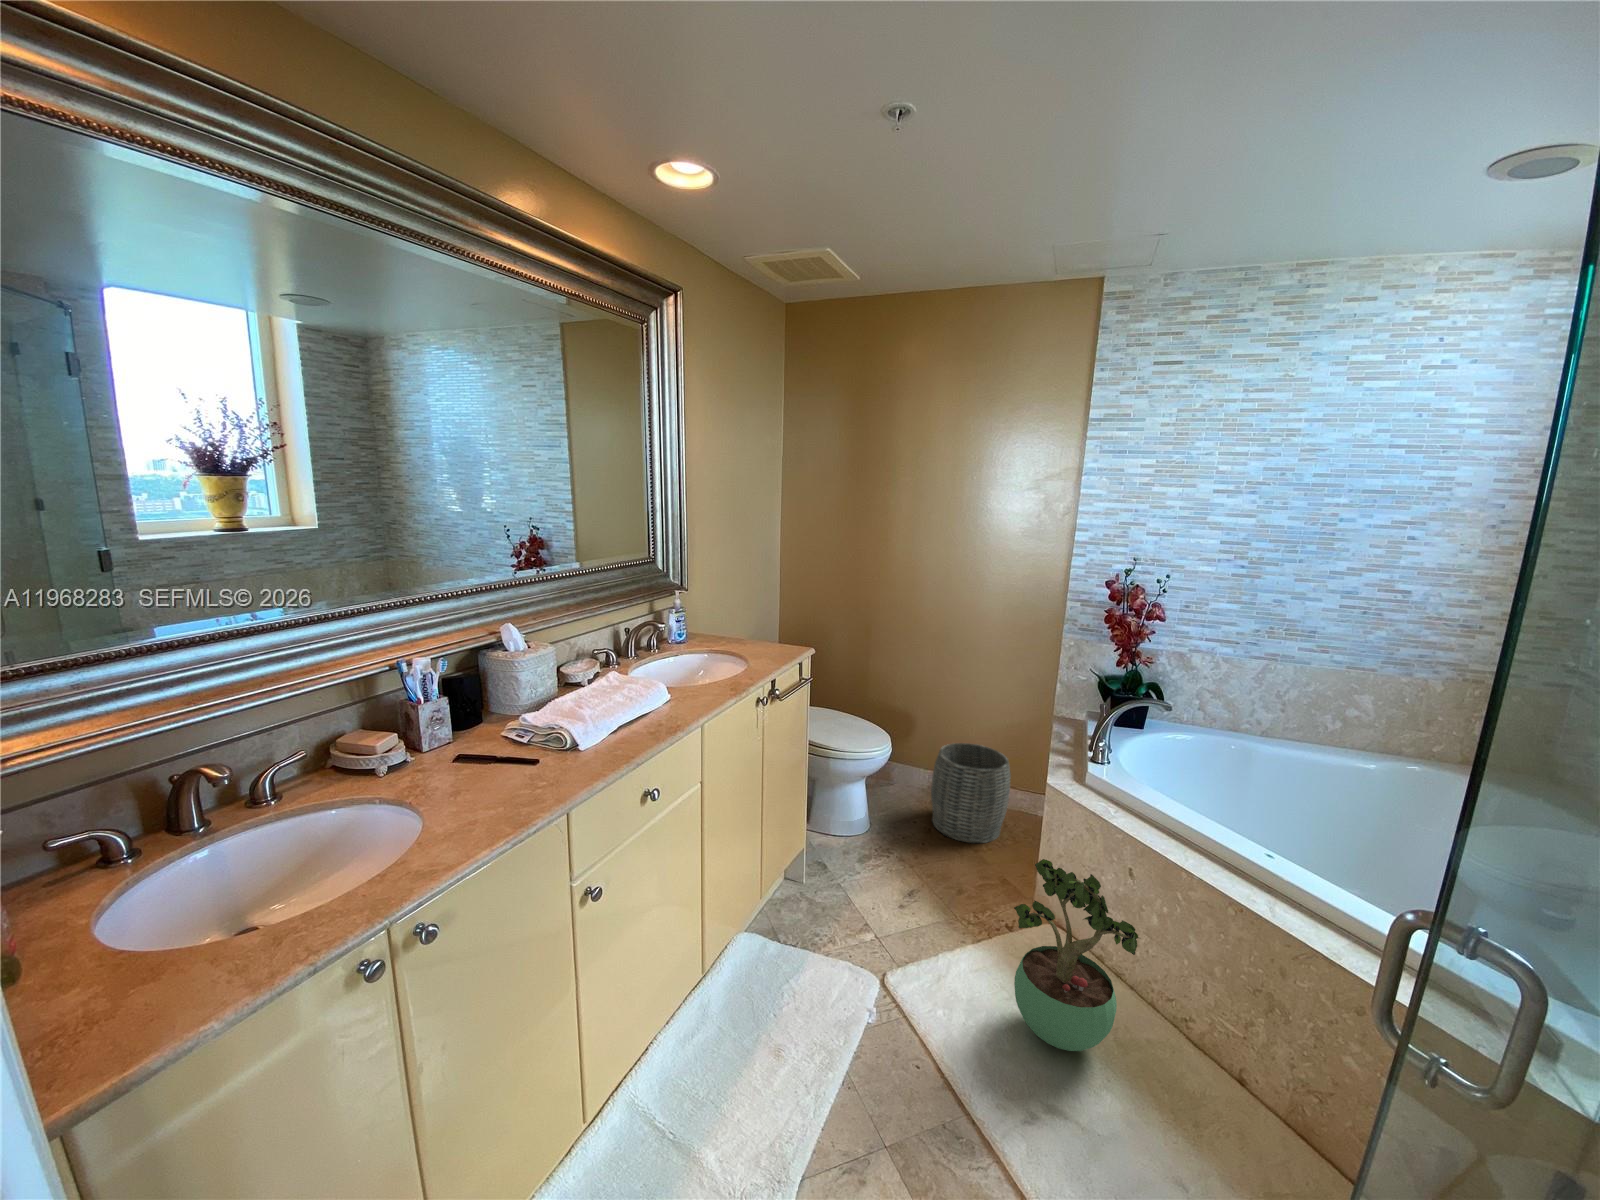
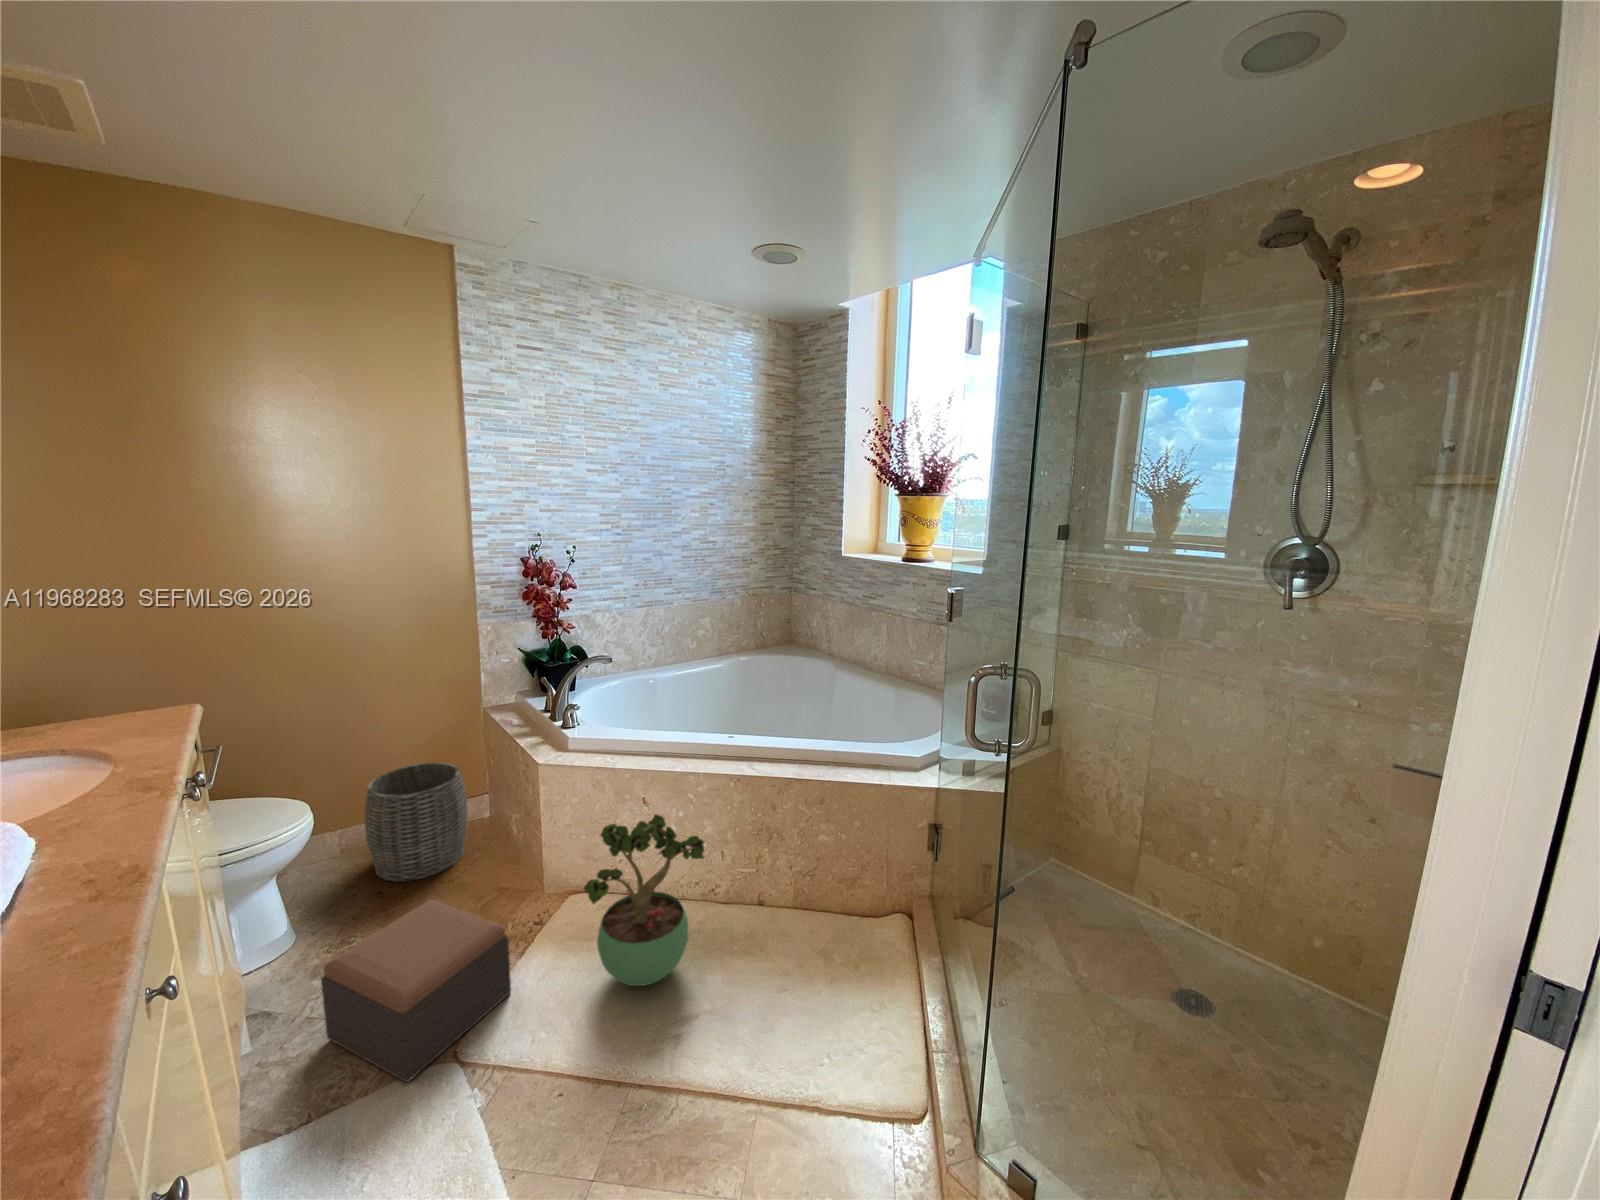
footstool: none [840,848,957,962] -> present [321,900,511,1082]

